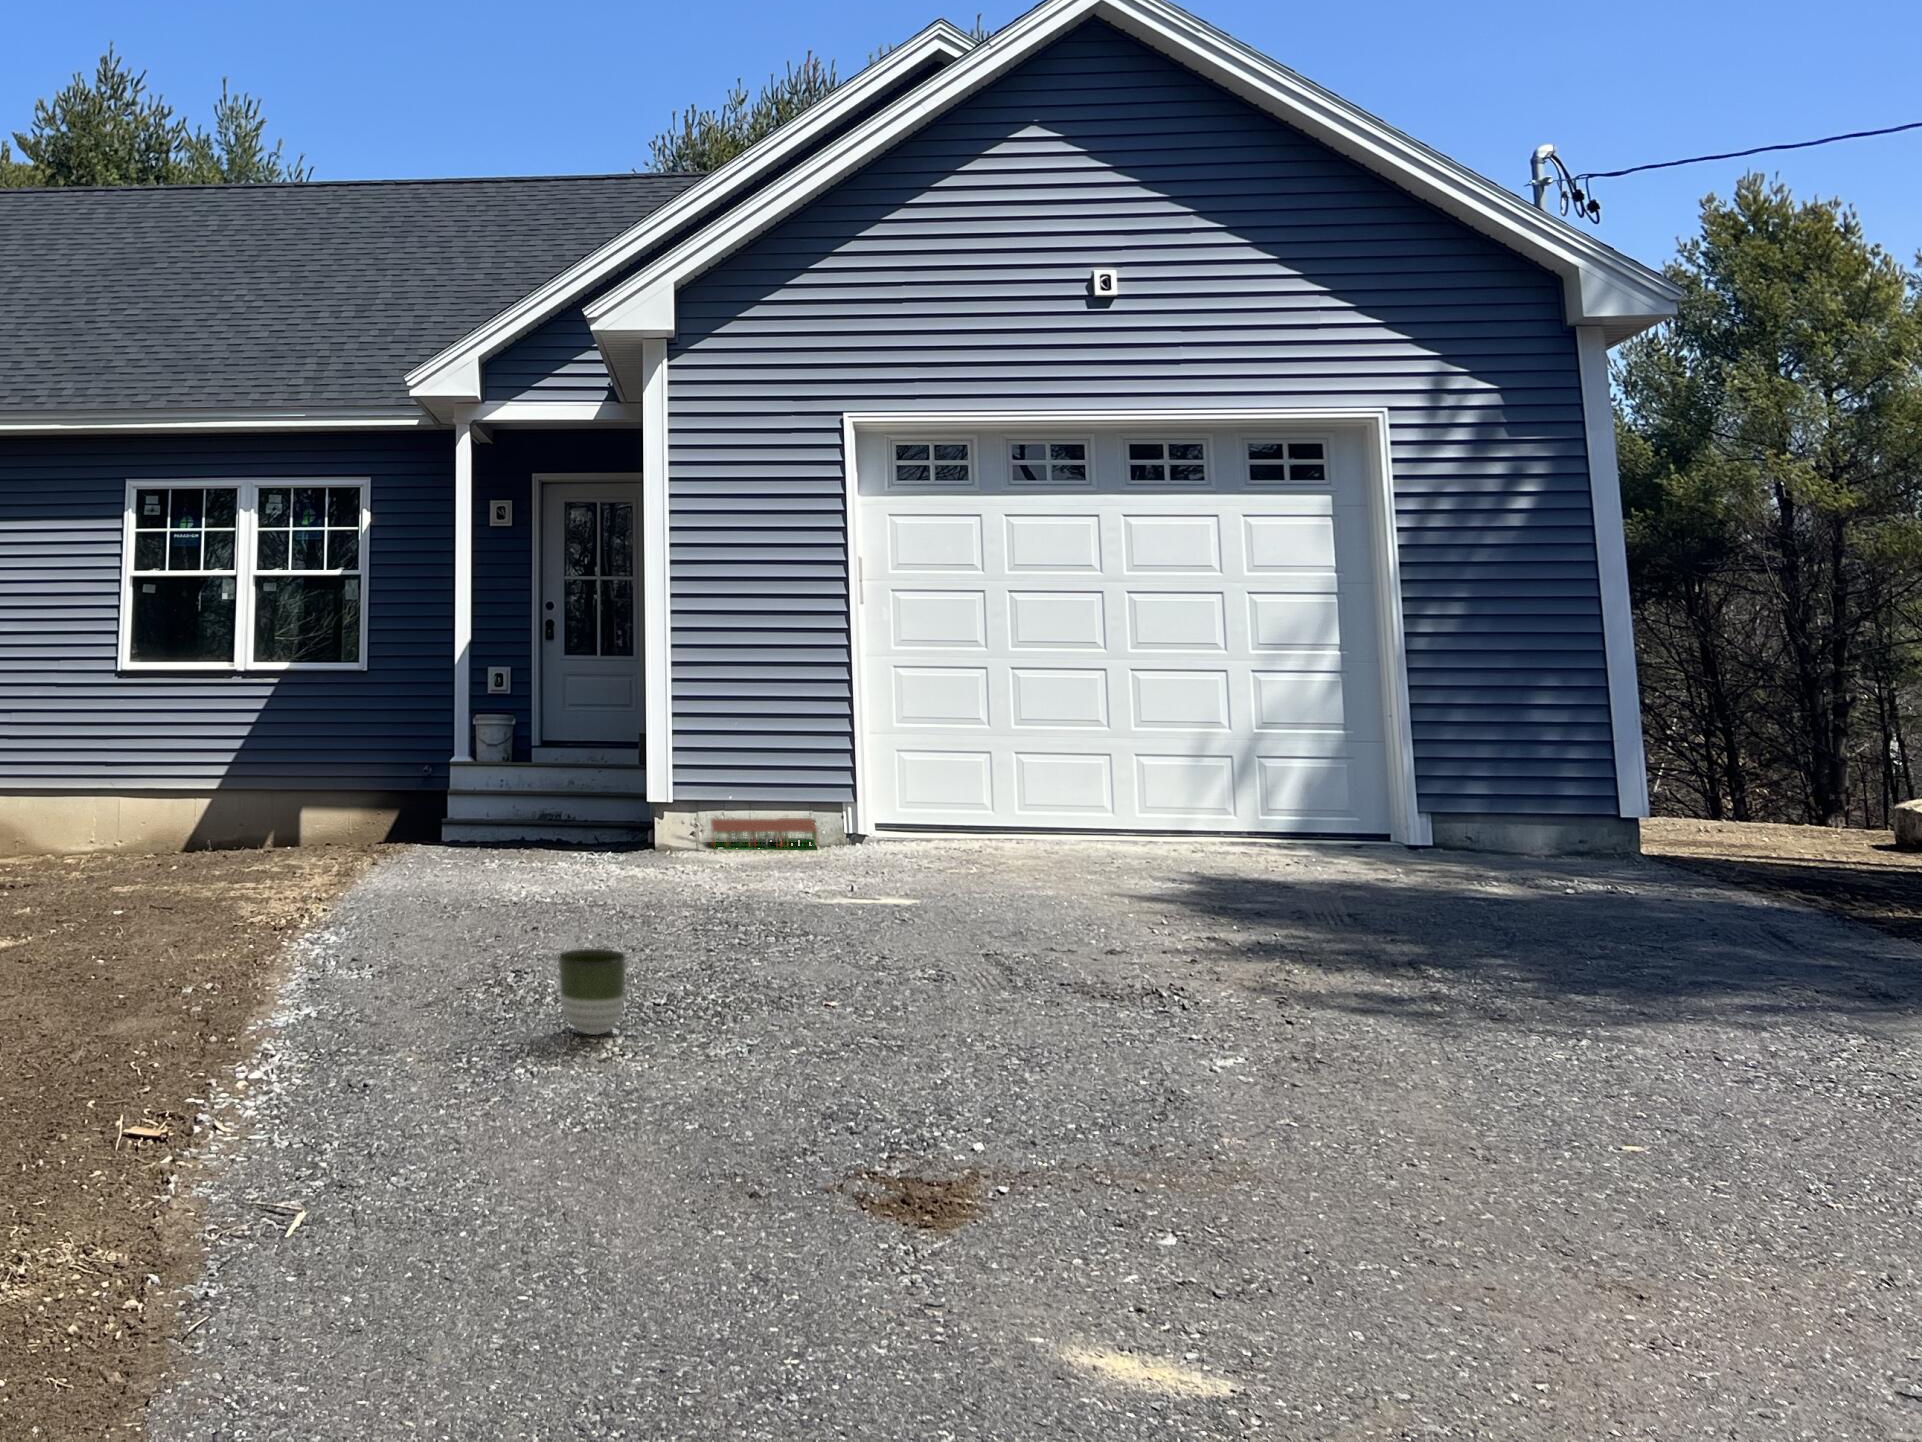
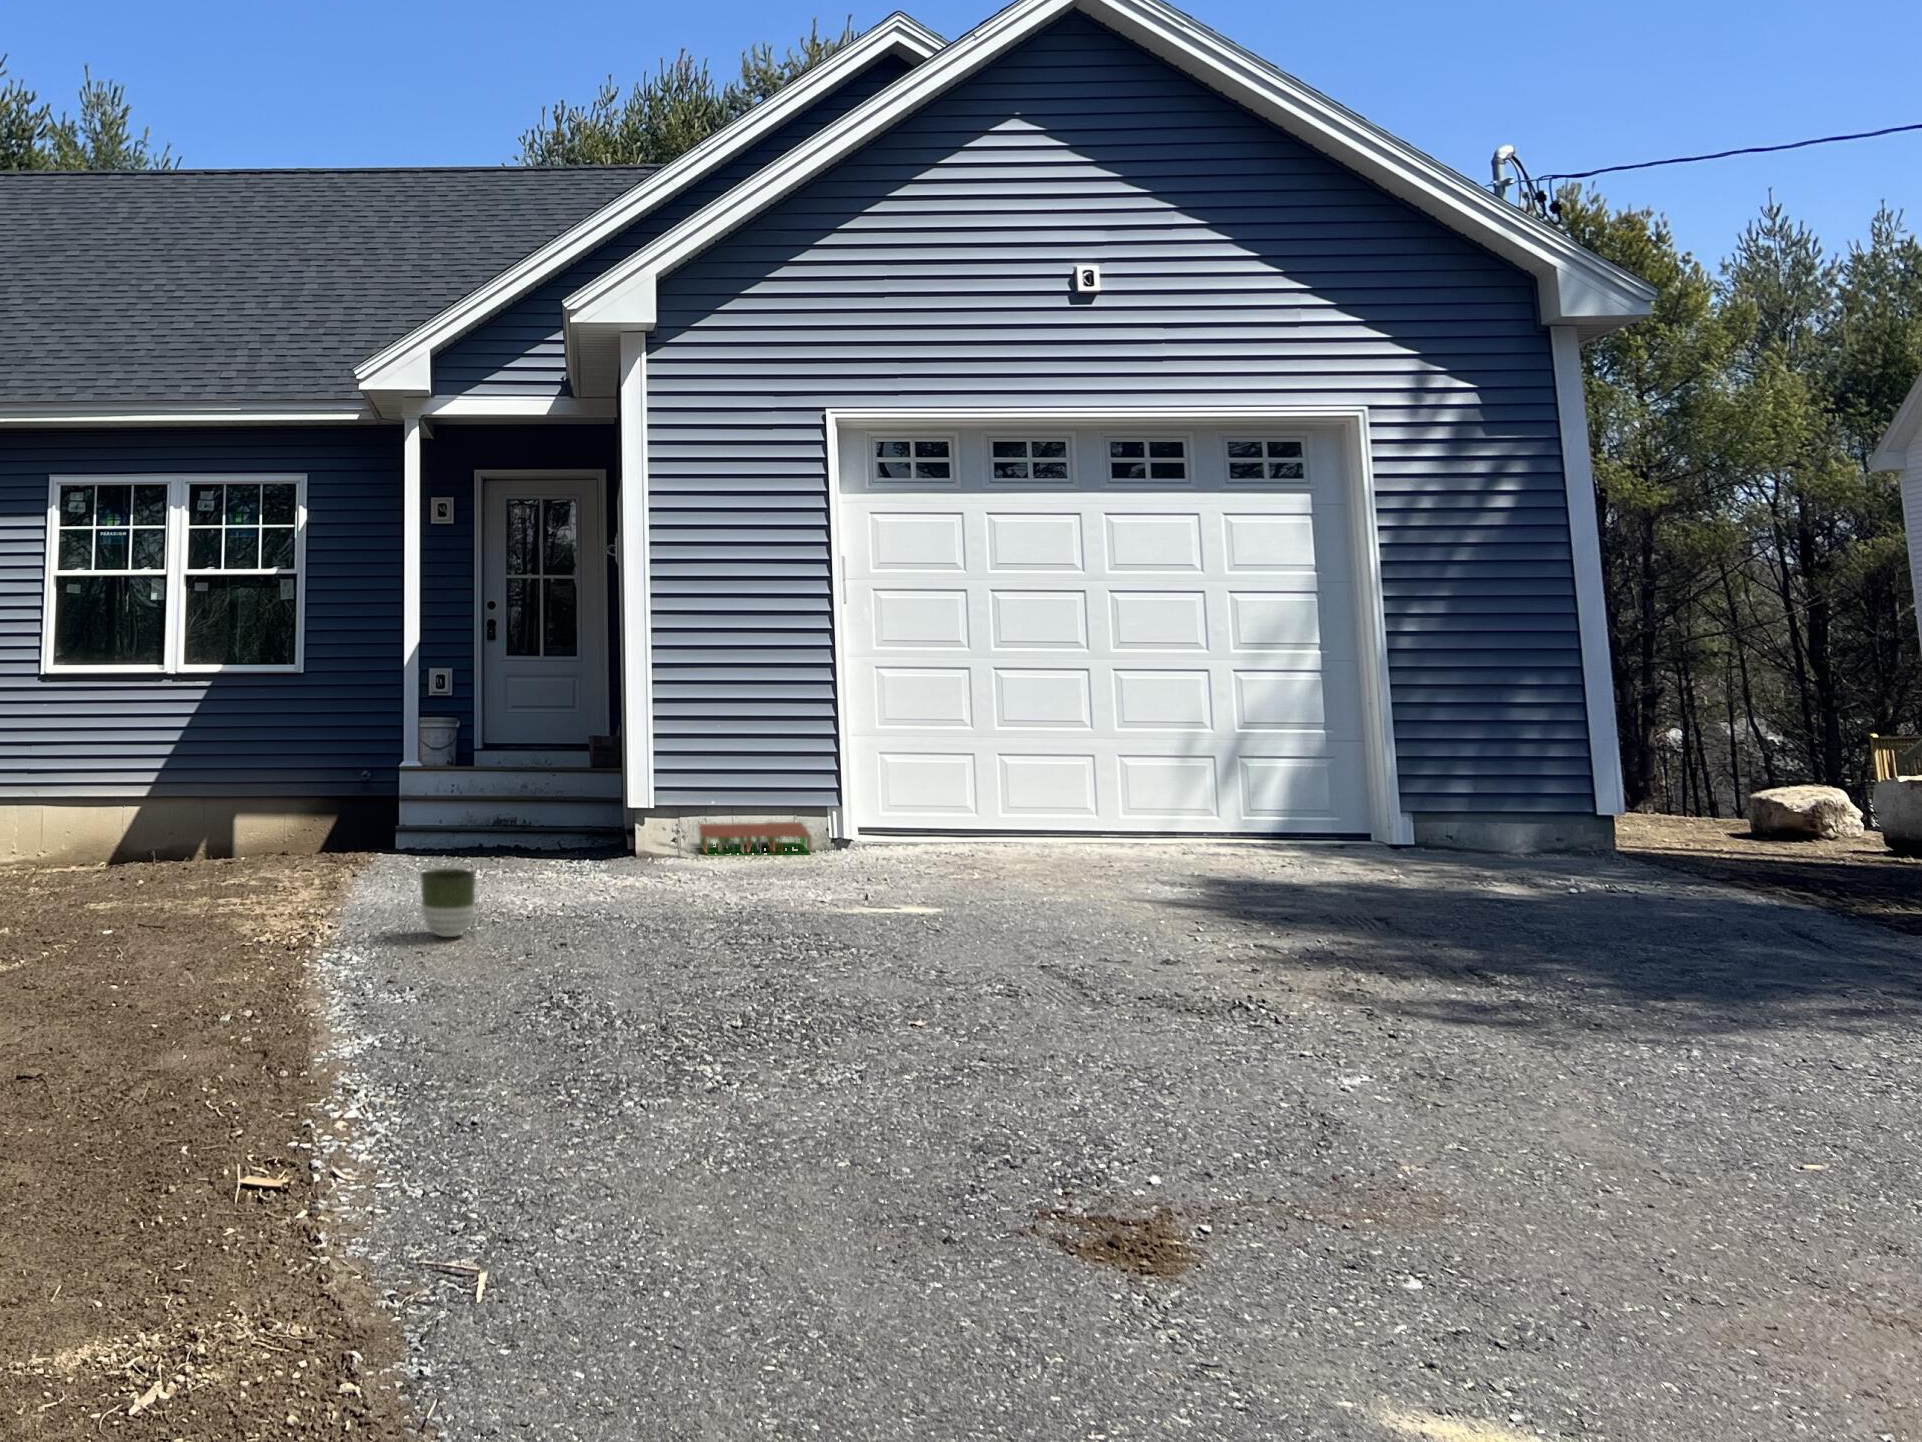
planter: present [558,949,626,1035] -> present [420,869,476,937]

